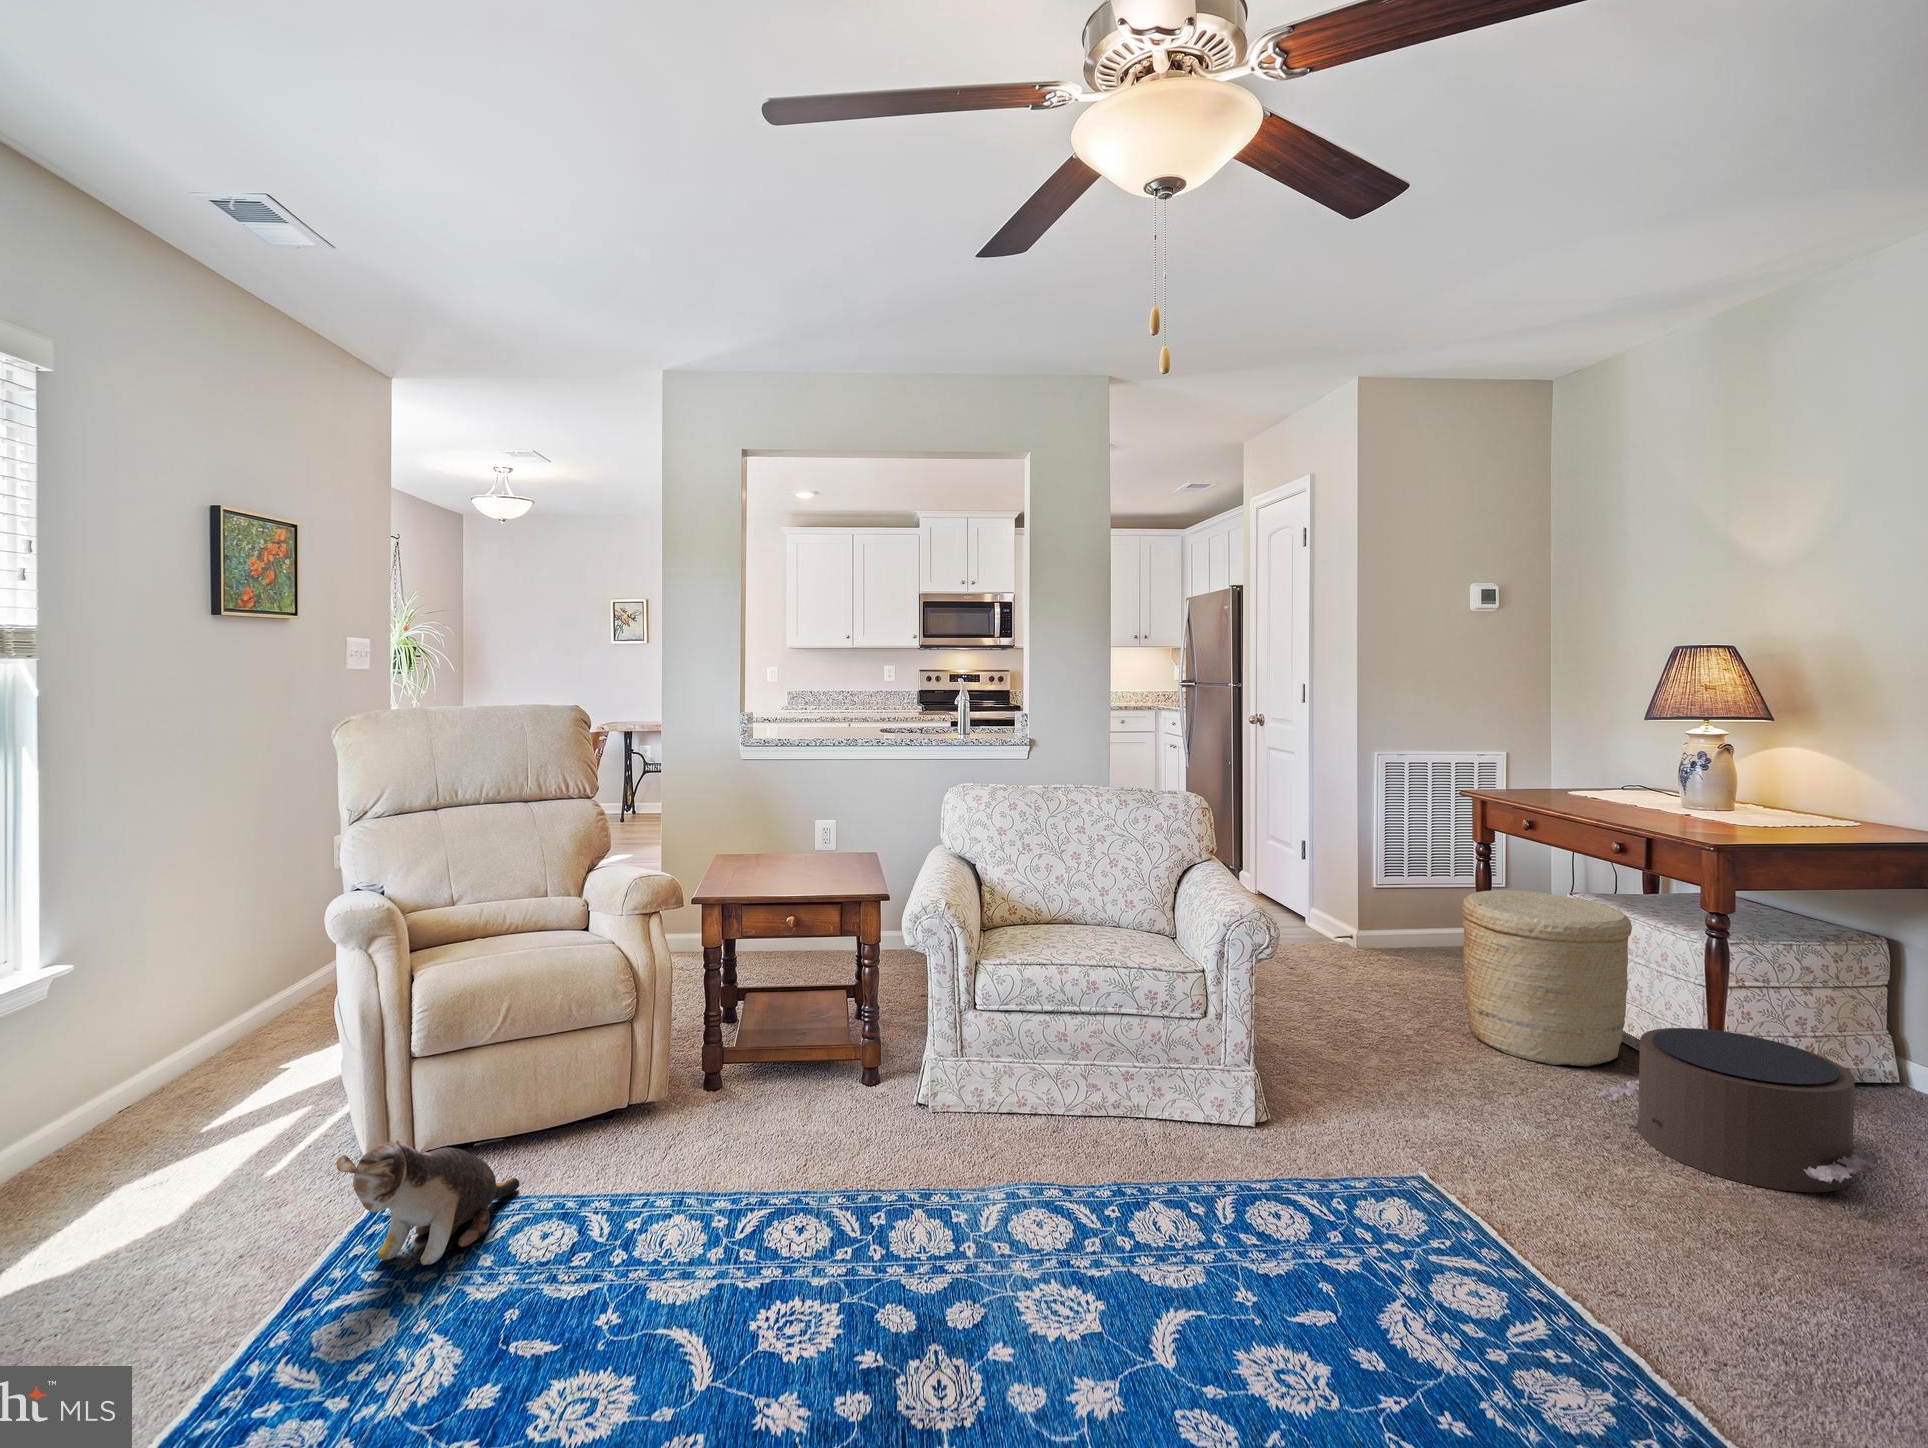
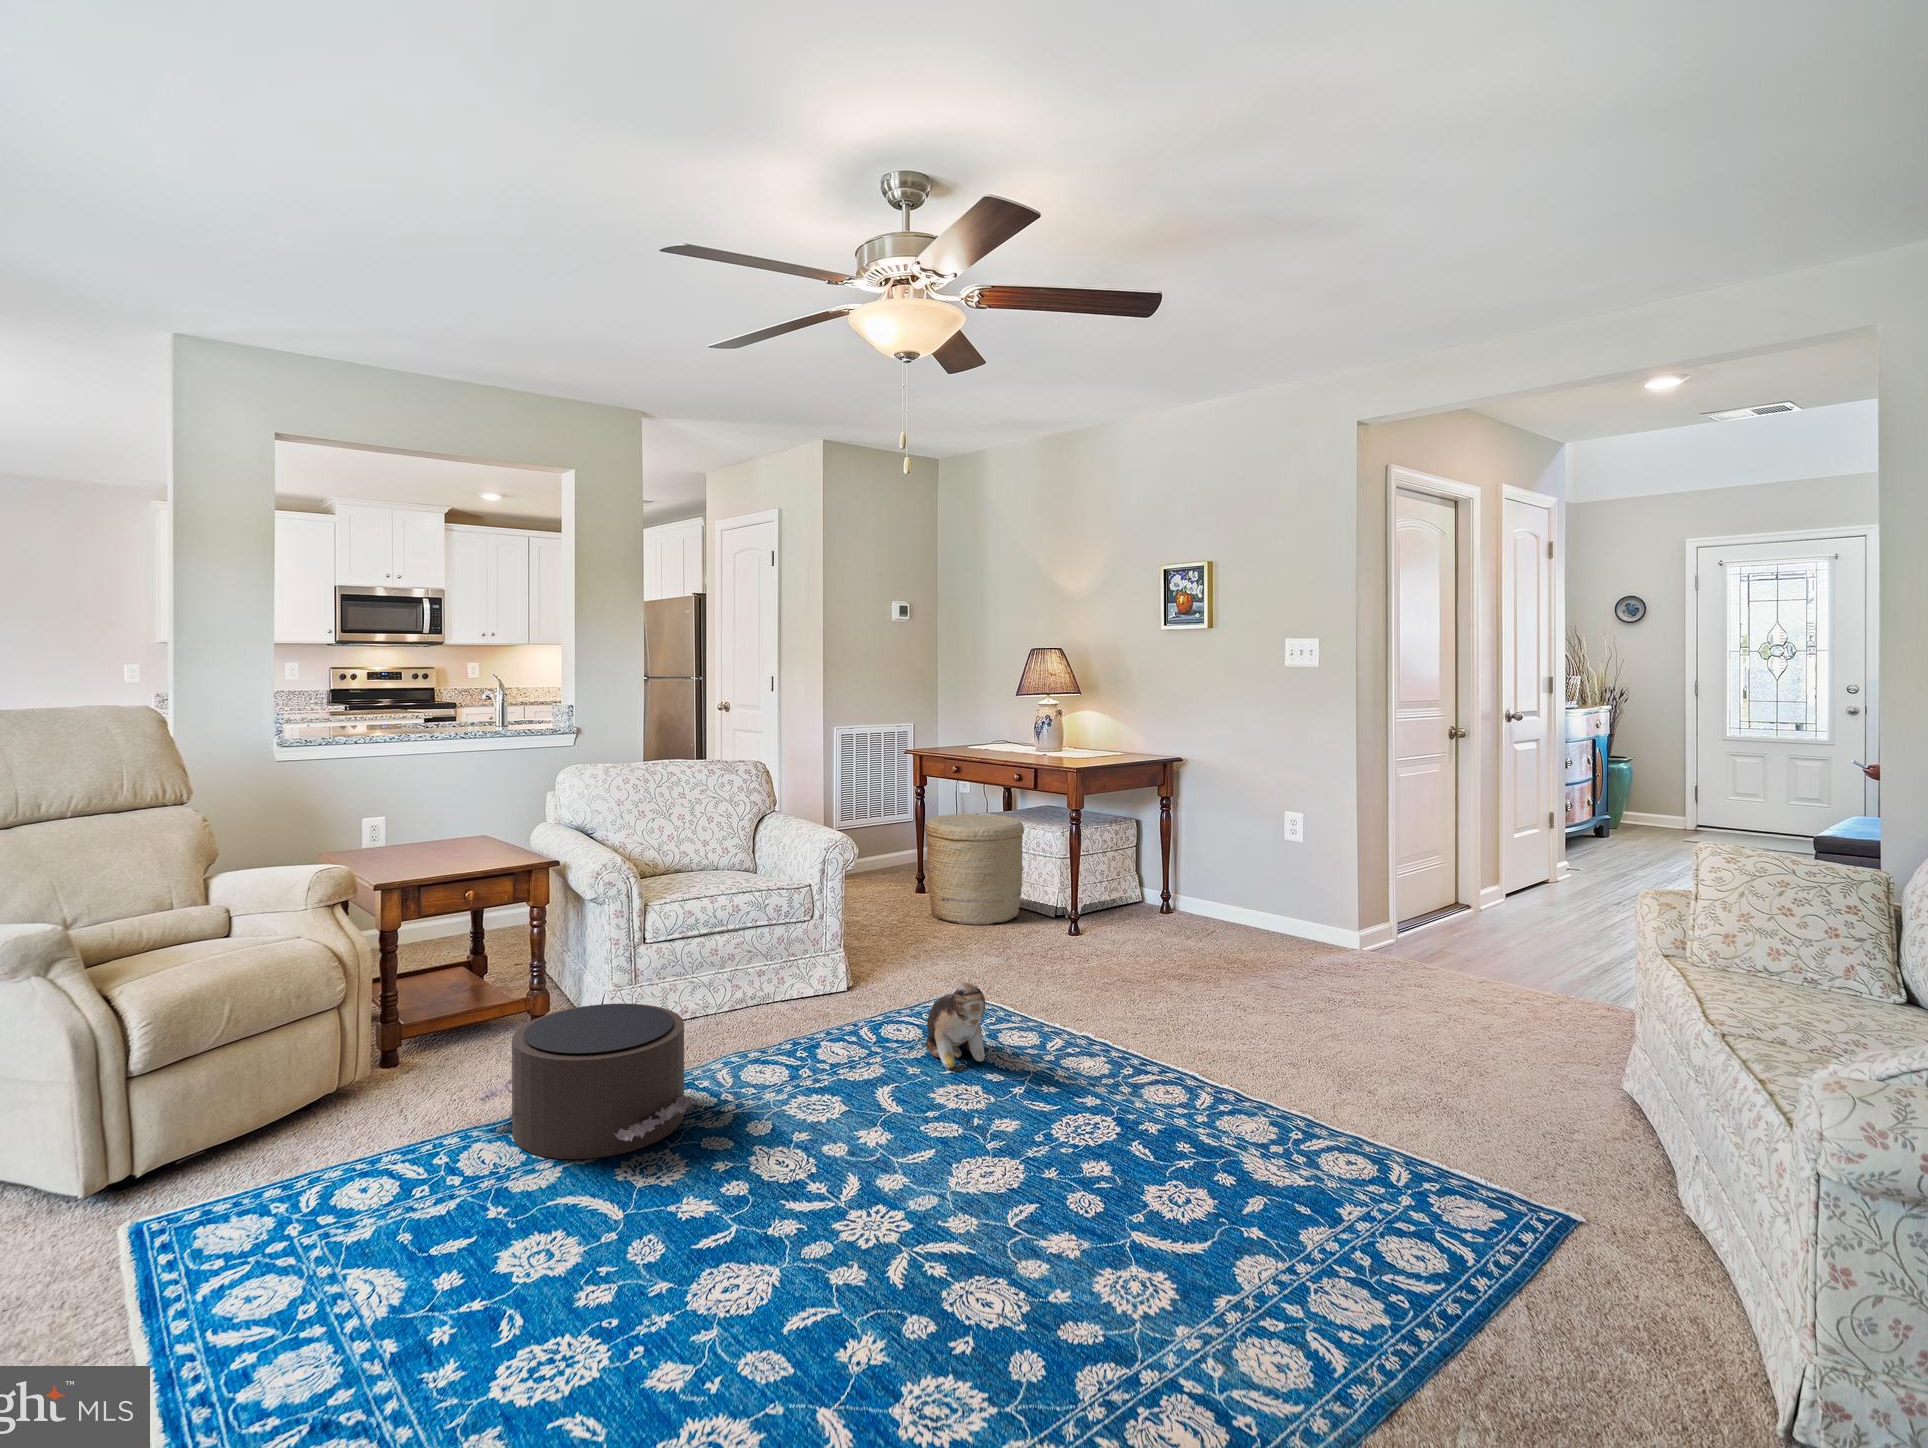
pouf: present [1596,1028,1884,1192] -> present [477,1003,698,1159]
plush toy: present [336,1140,519,1265] -> present [926,983,990,1069]

